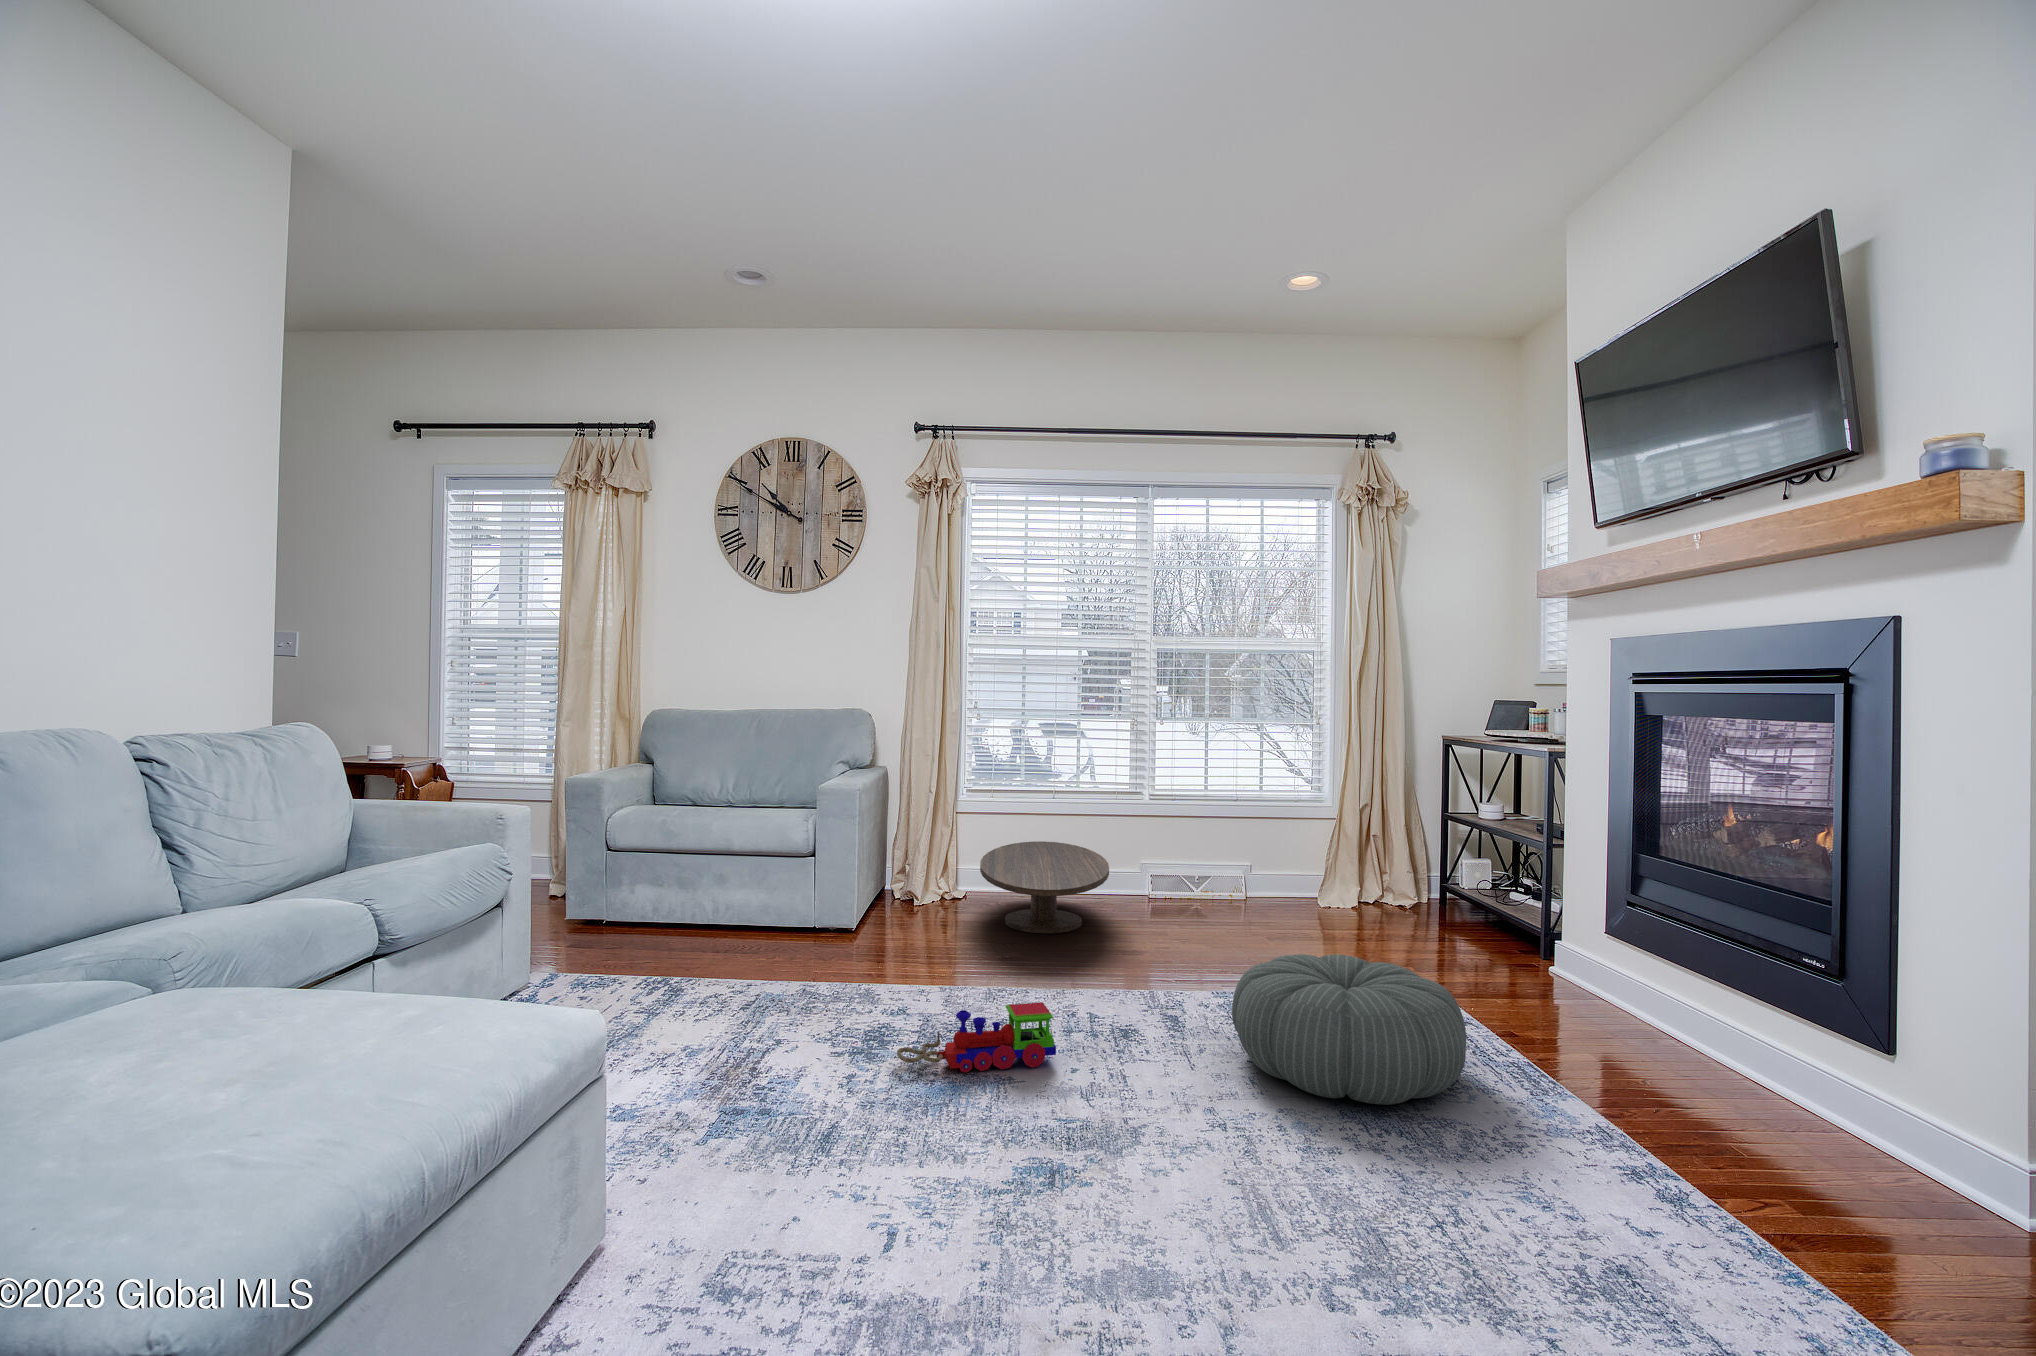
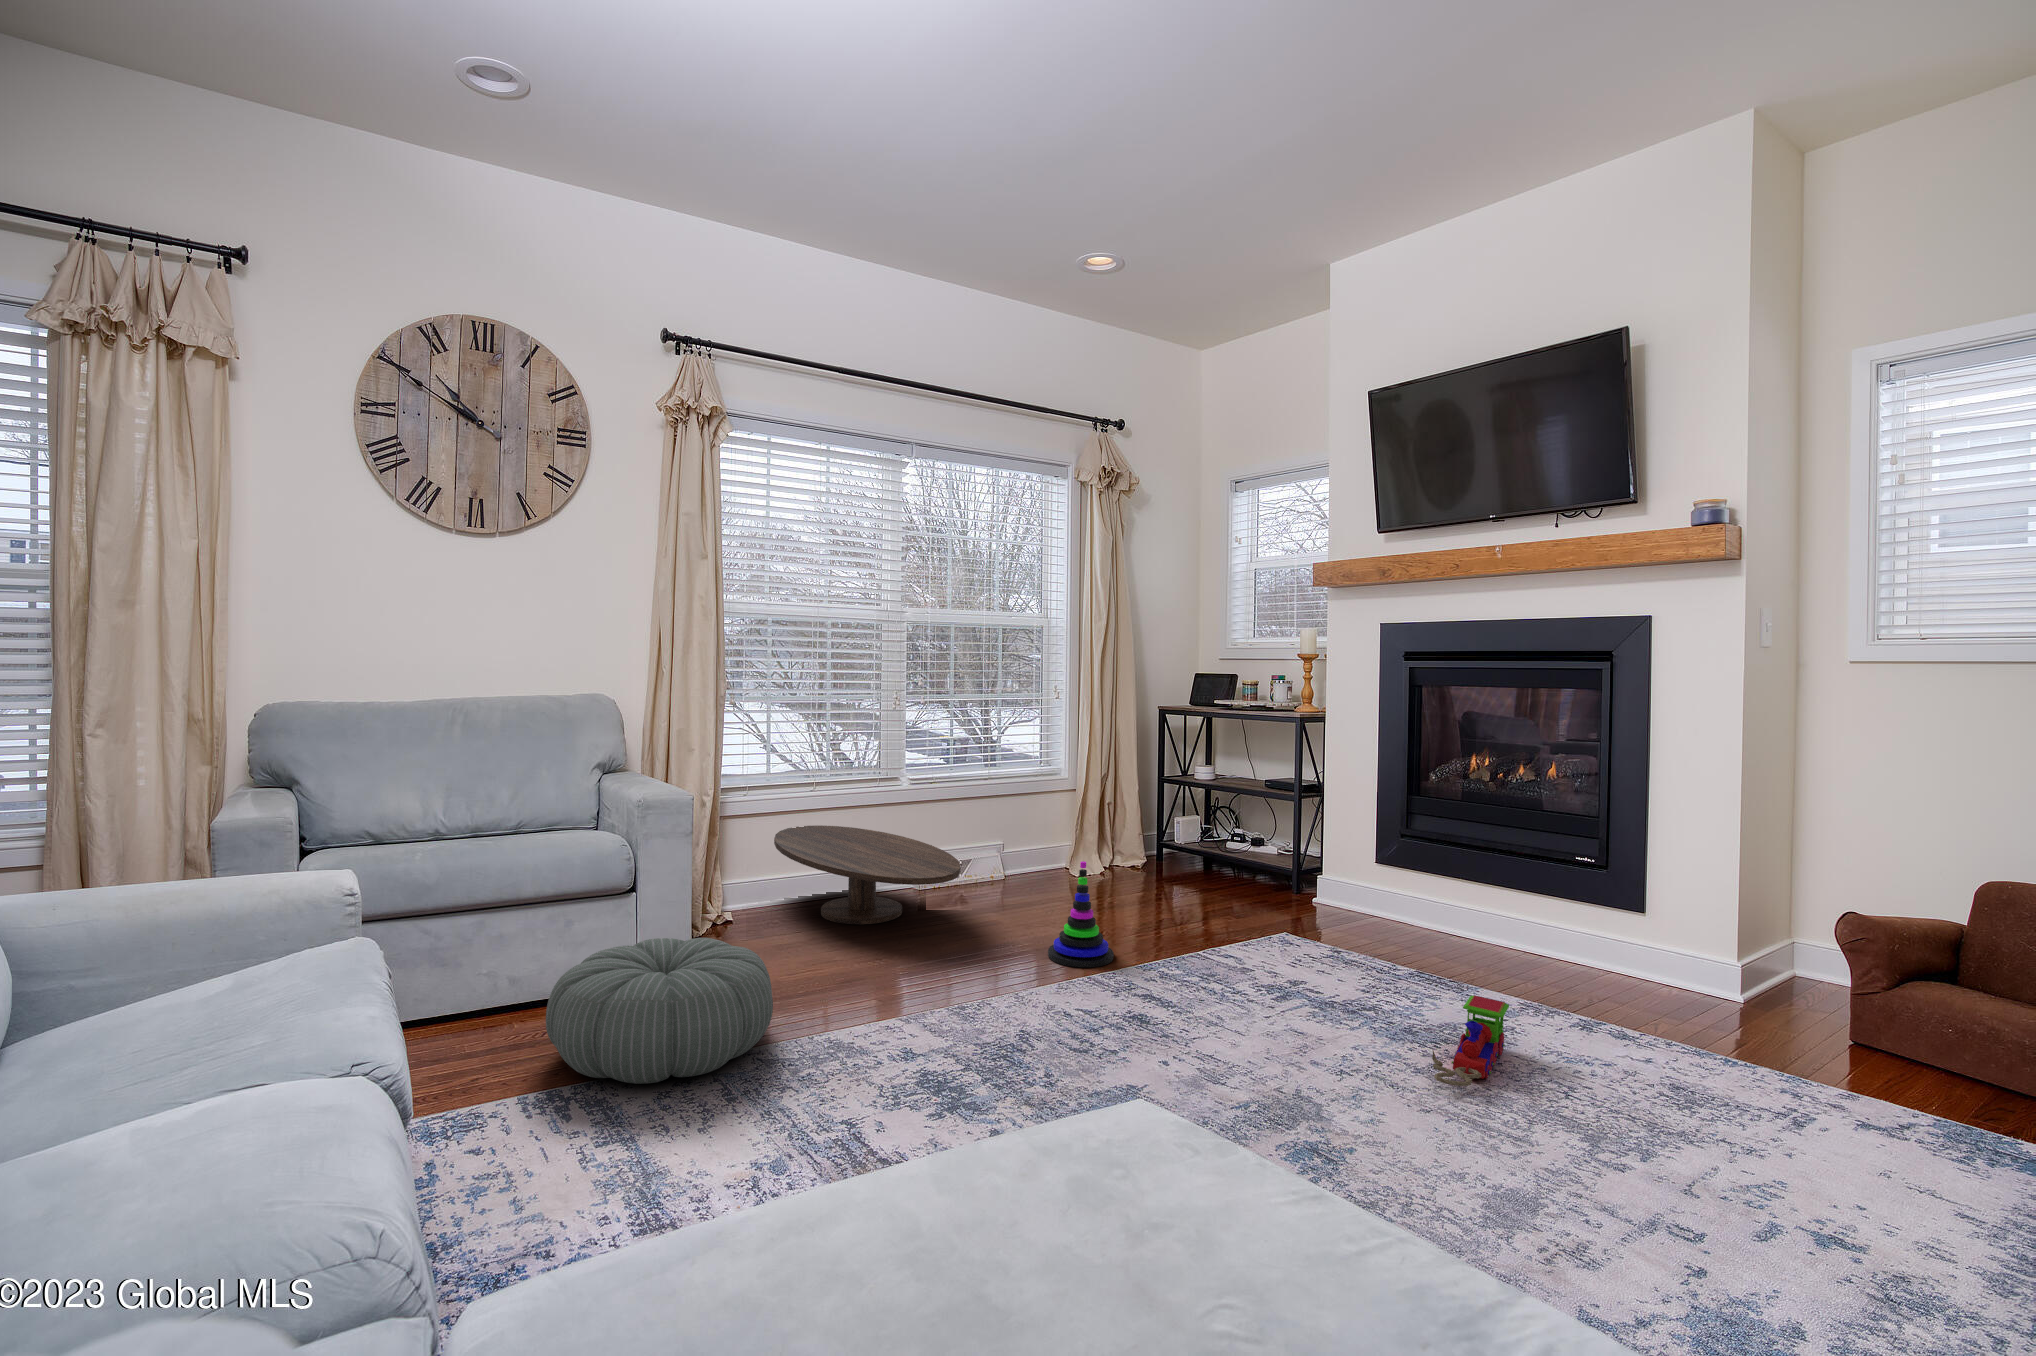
stacking toy: none [1111,892,1184,1011] -> present [1048,861,1114,967]
pouf: present [1232,954,1466,1105] -> present [546,938,773,1084]
toy train: present [897,1002,1056,1072] -> present [1432,995,1509,1086]

